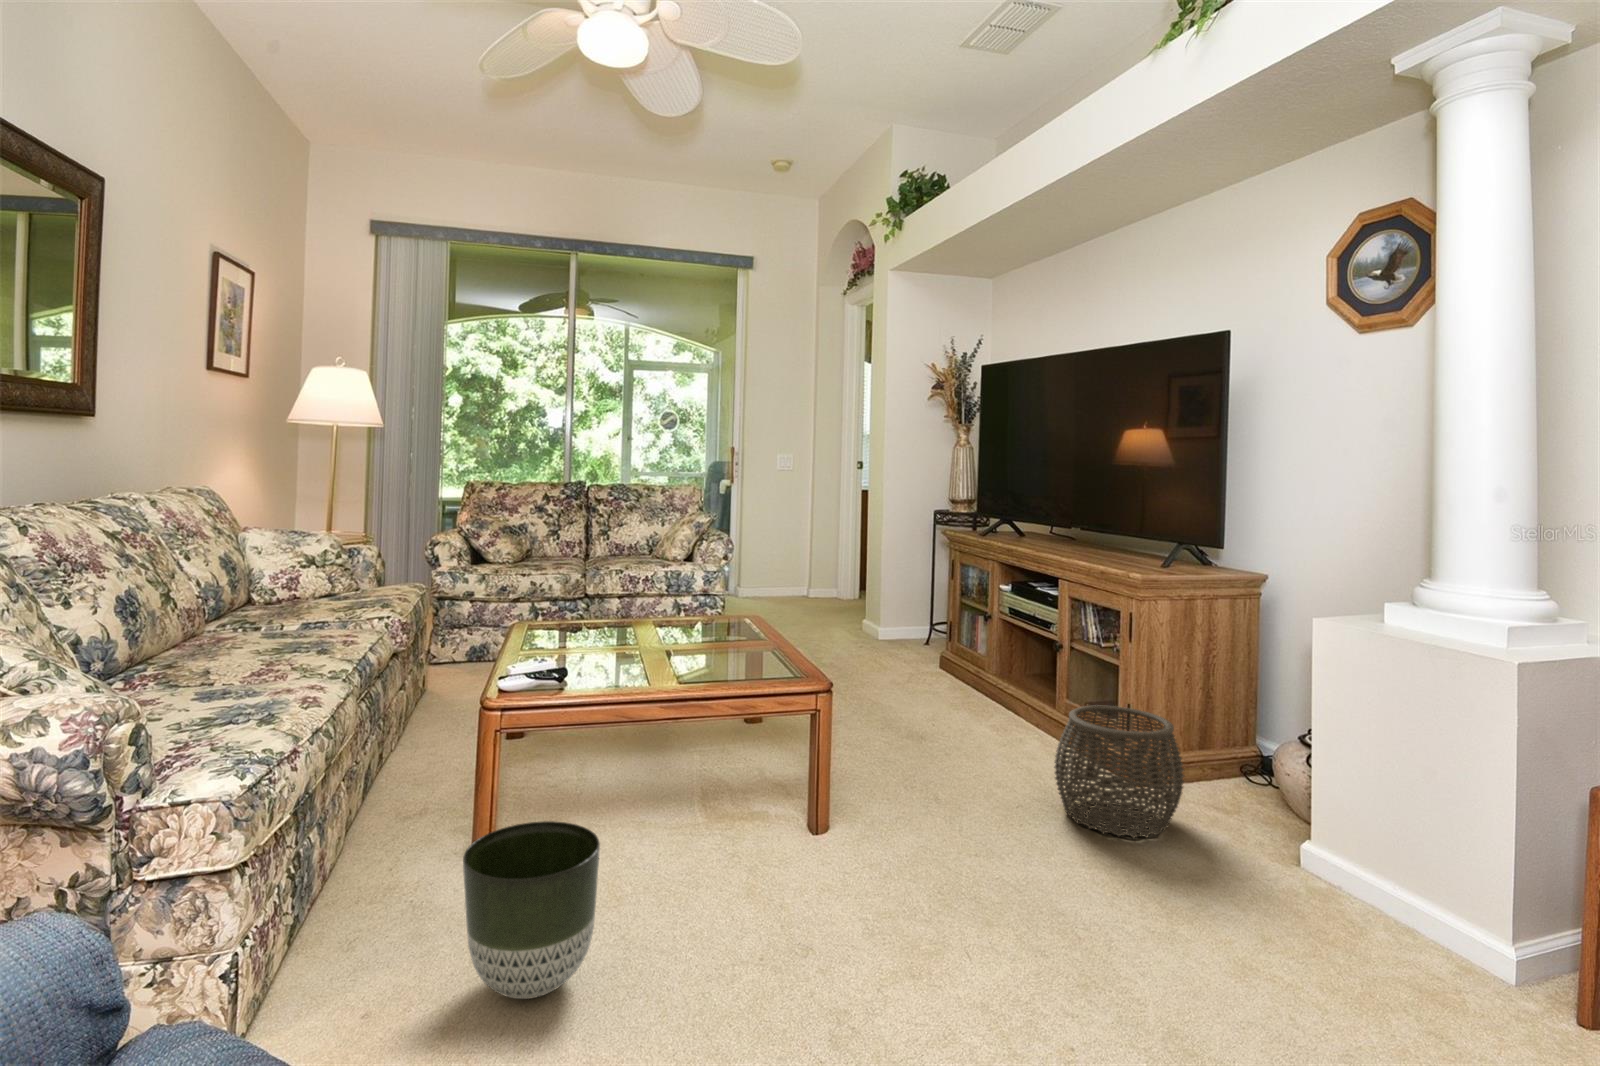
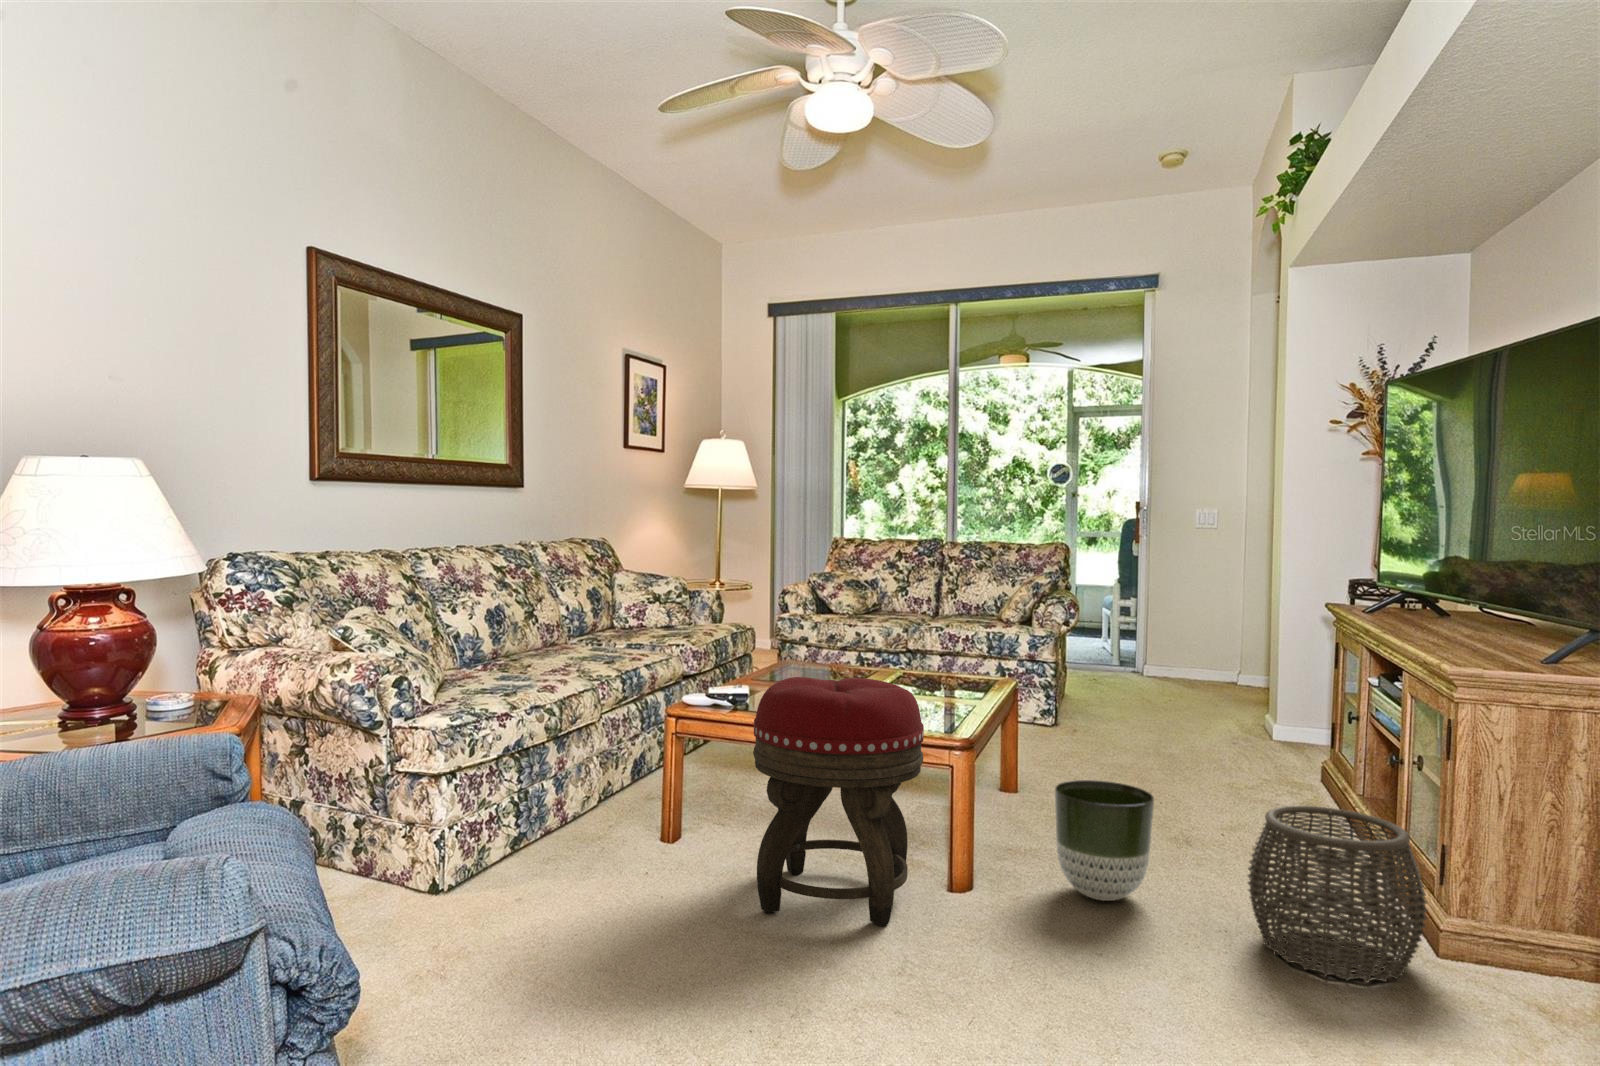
footstool: none [645,645,826,916] -> present [753,677,924,926]
planter: present [463,821,600,999] -> present [1055,780,1154,901]

